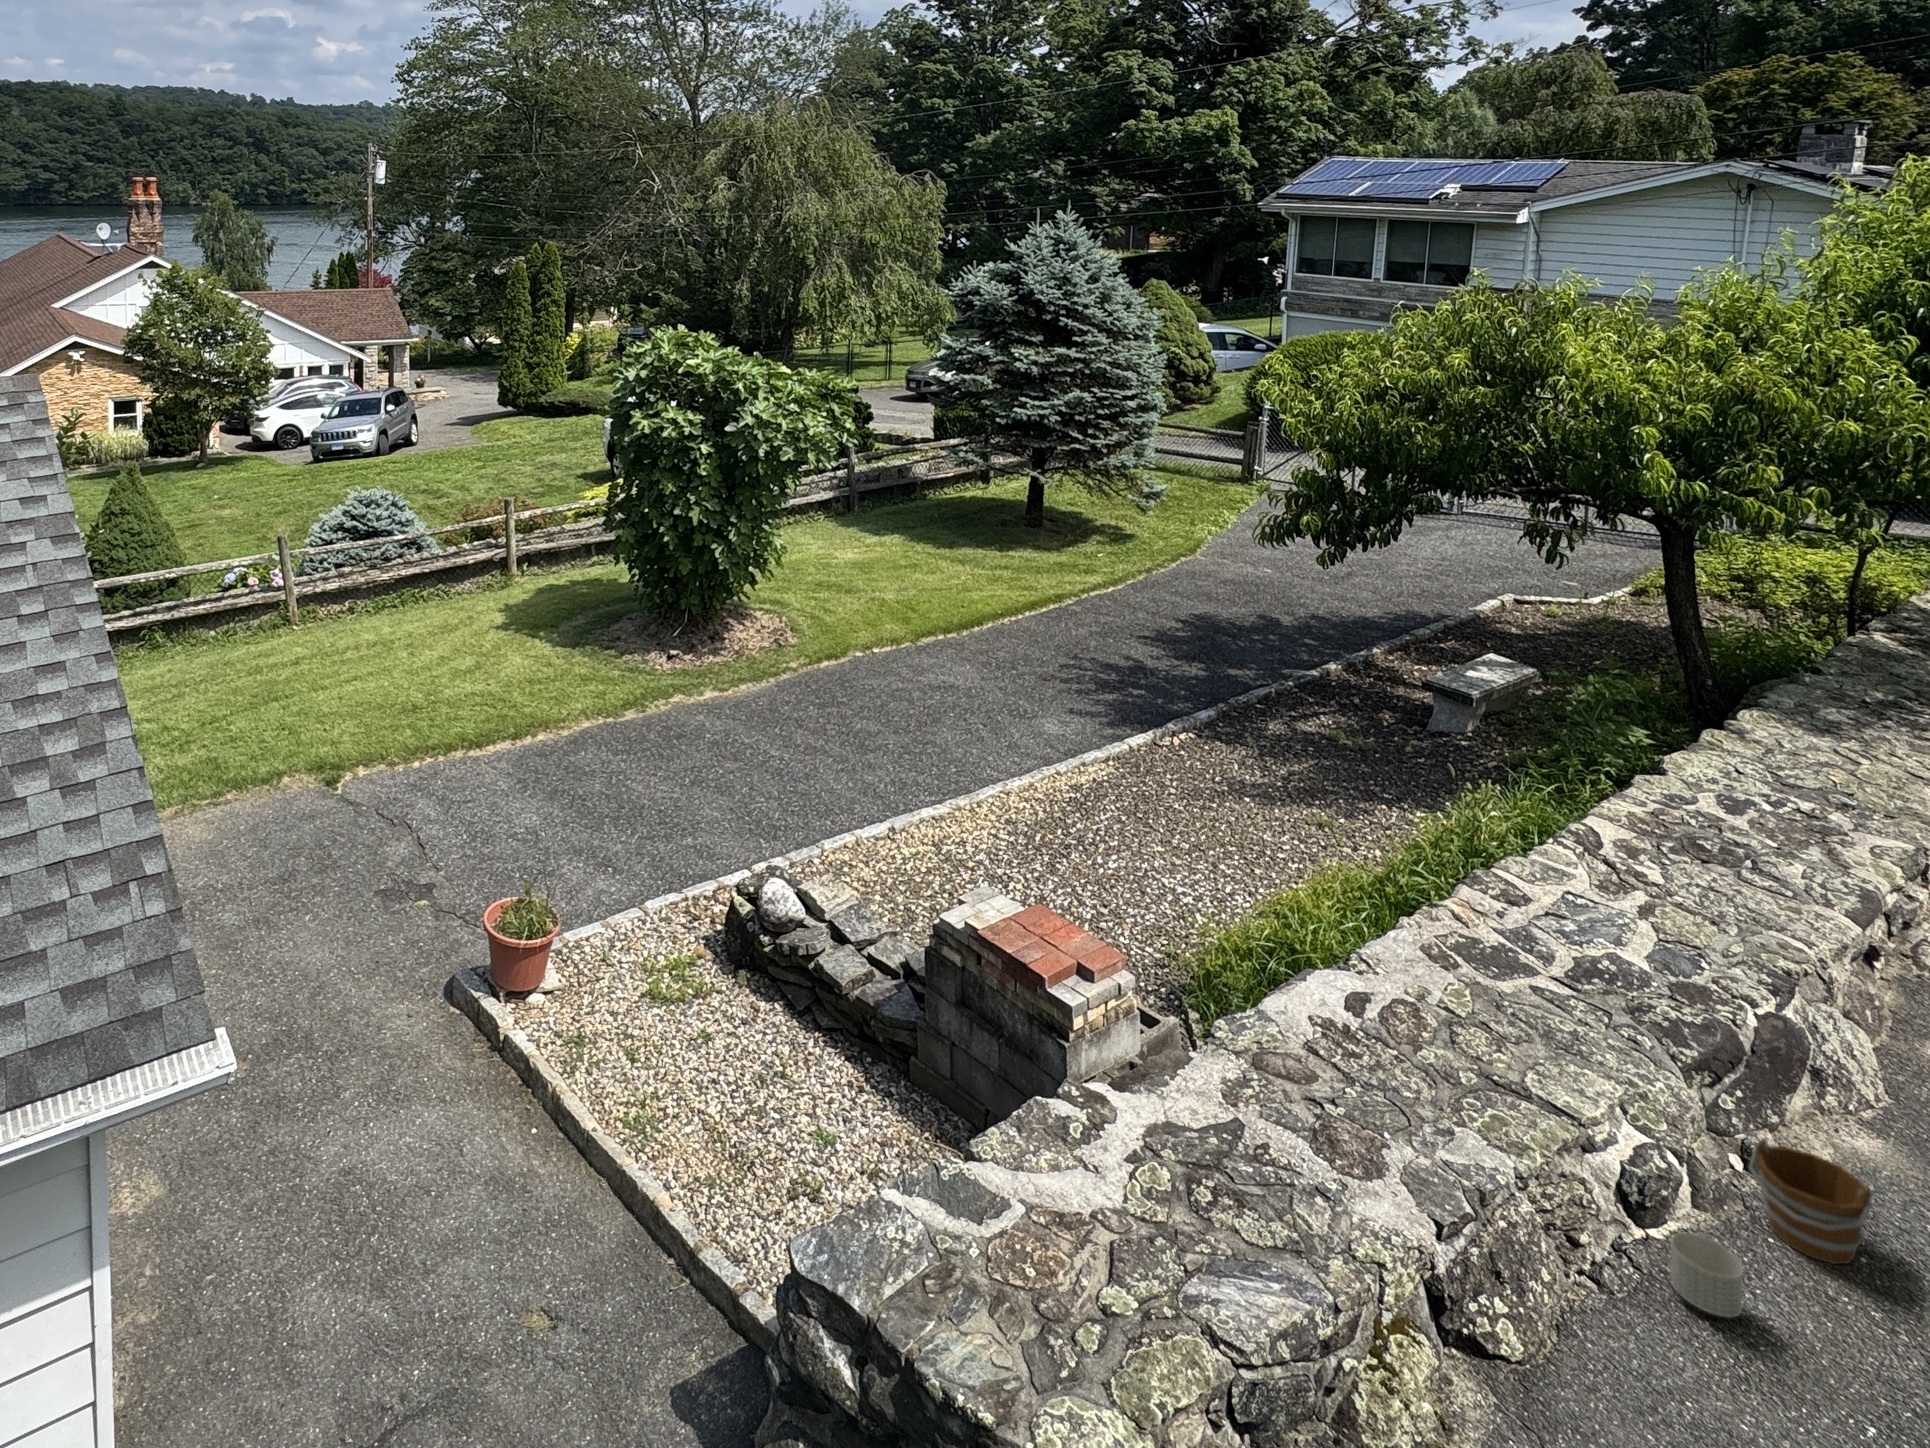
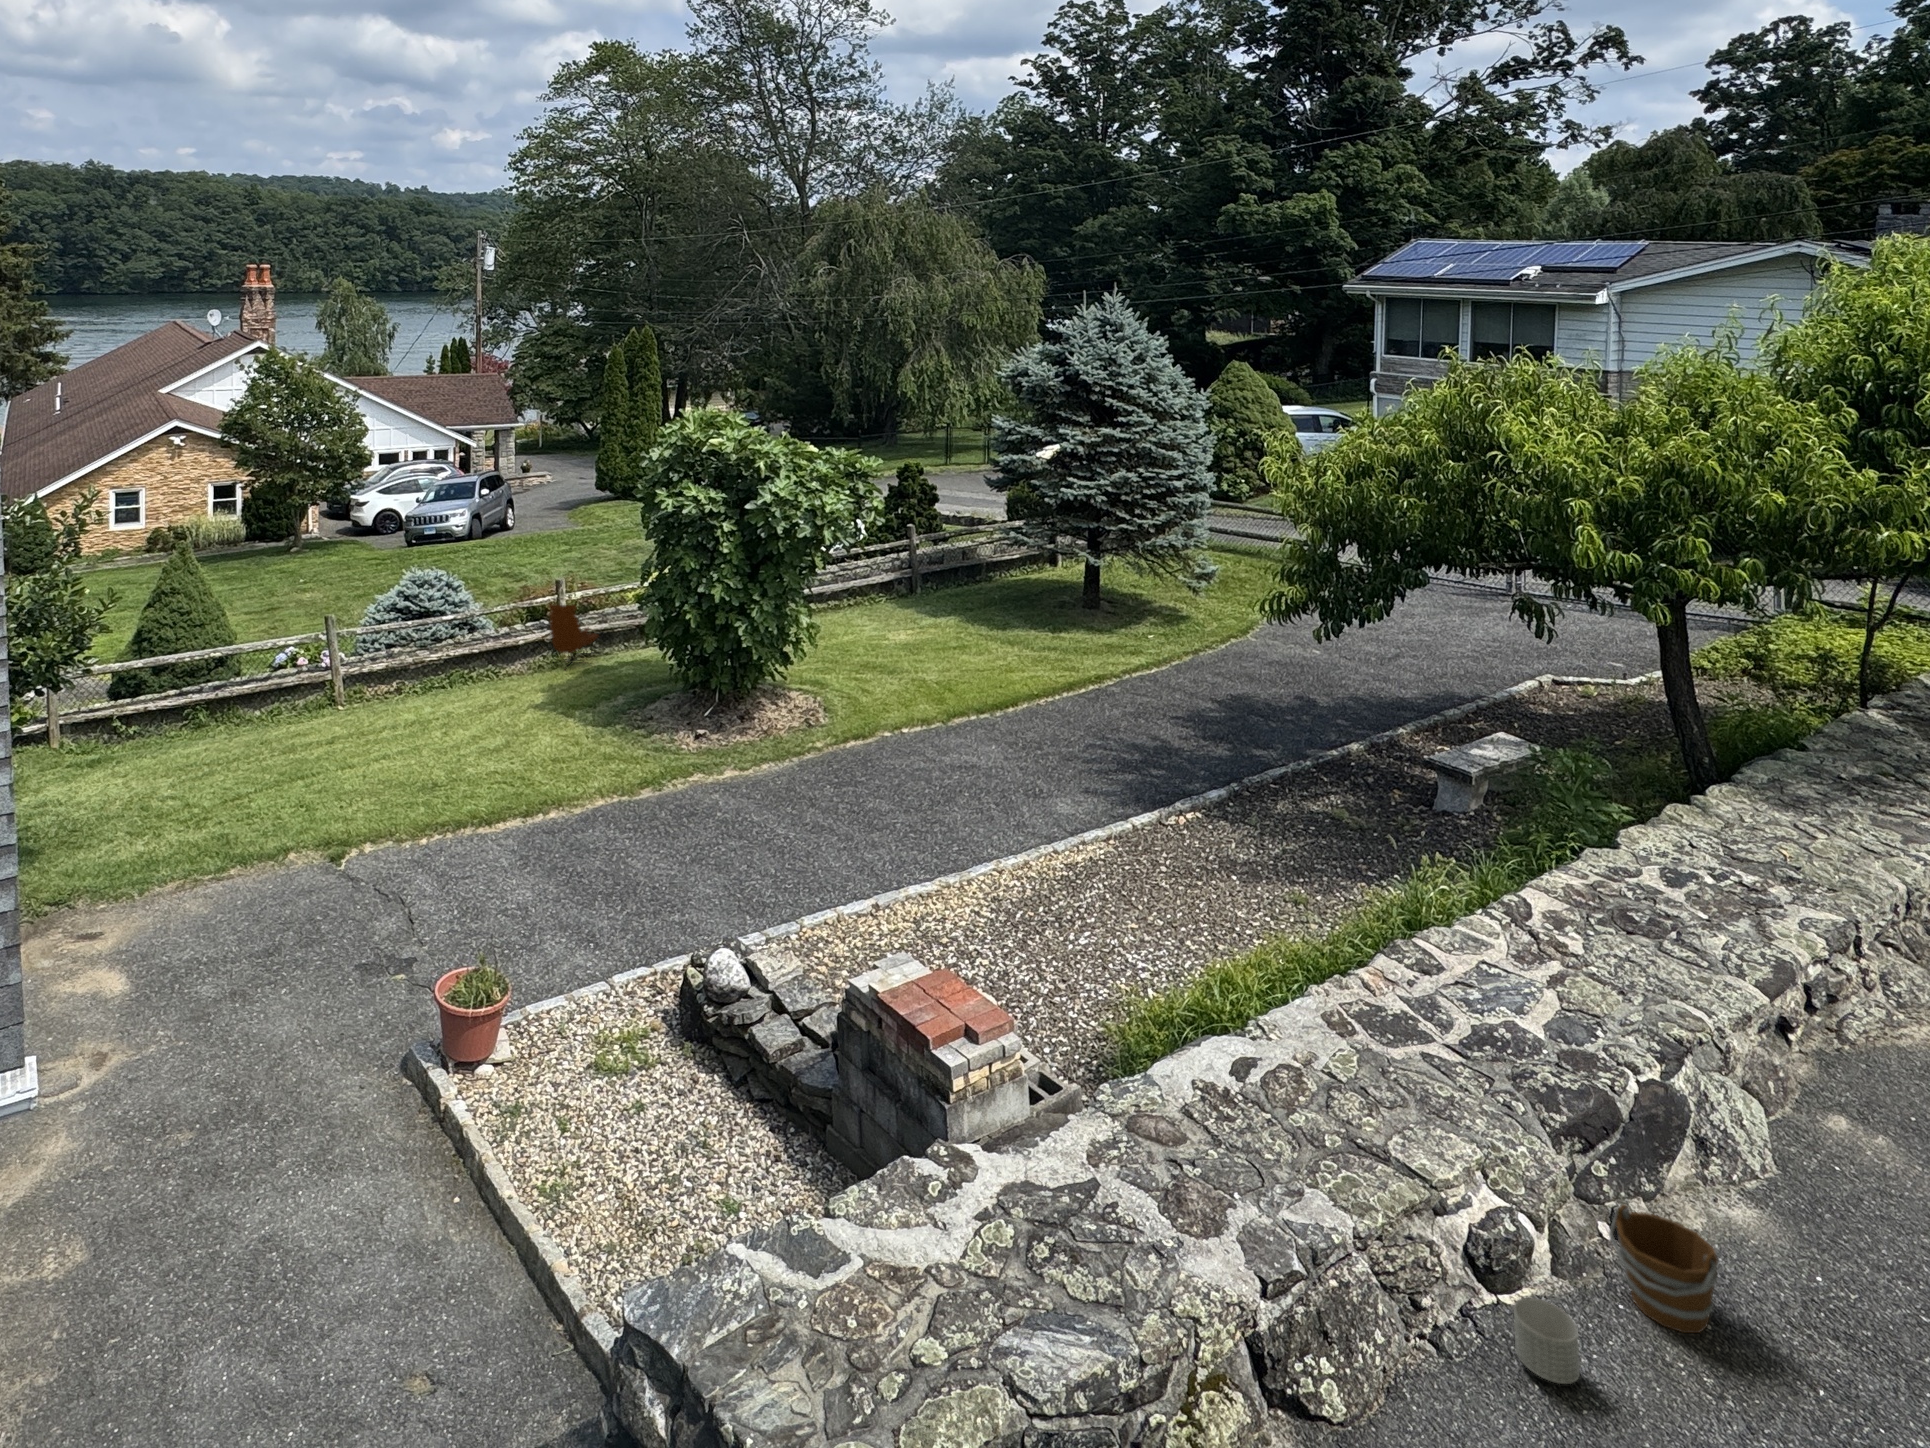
lounge chair: none [500,524,549,591] -> present [549,603,598,668]

